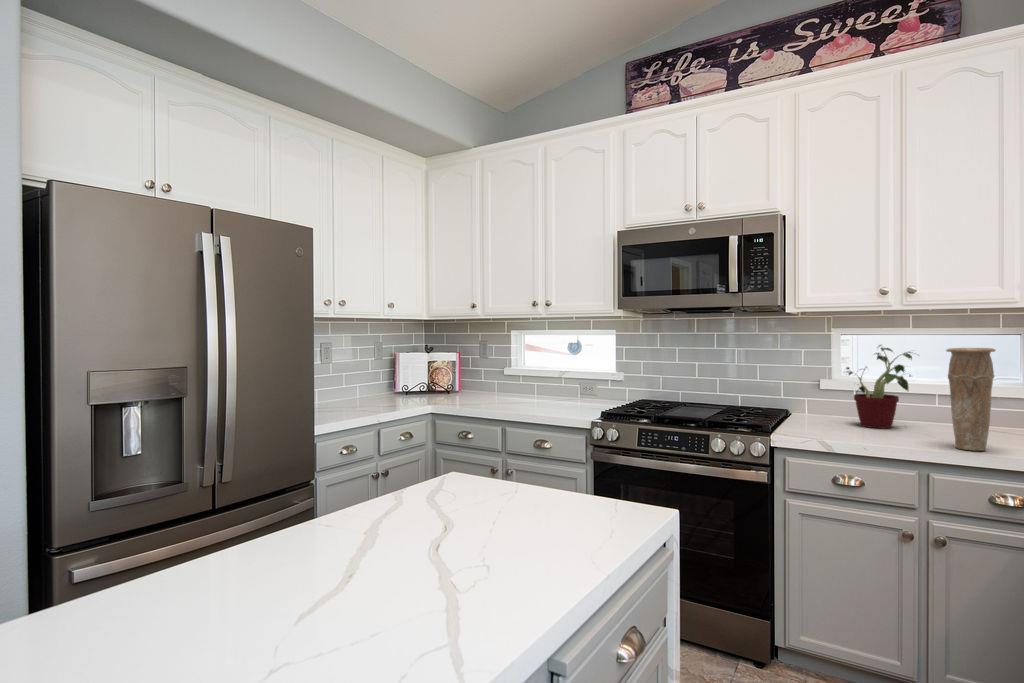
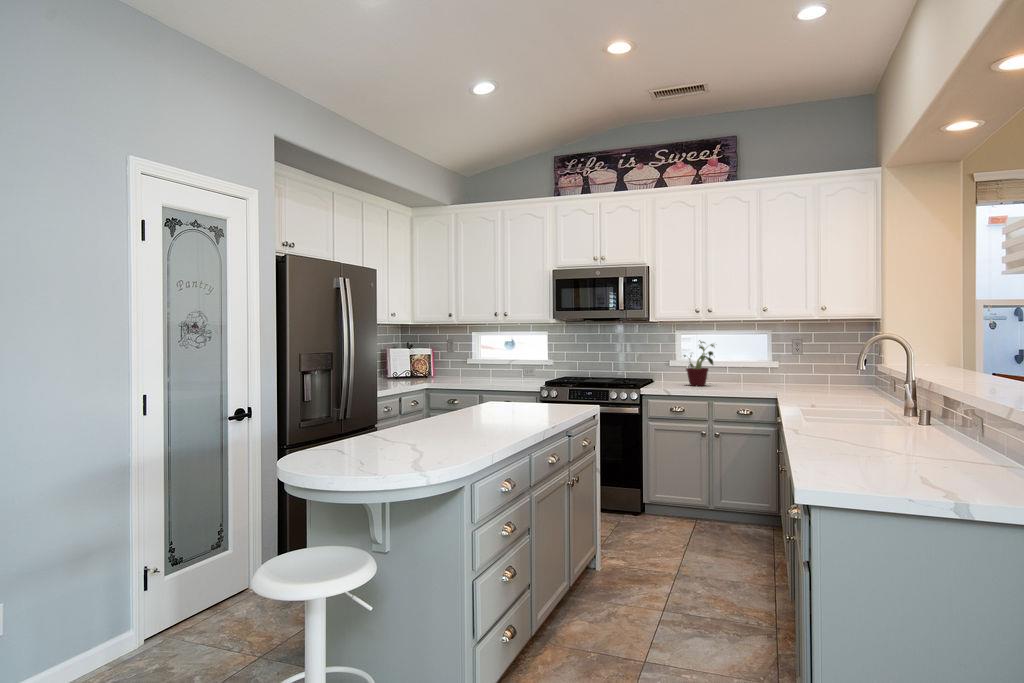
vase: present [946,348,995,451] -> none [724,340,744,391]

